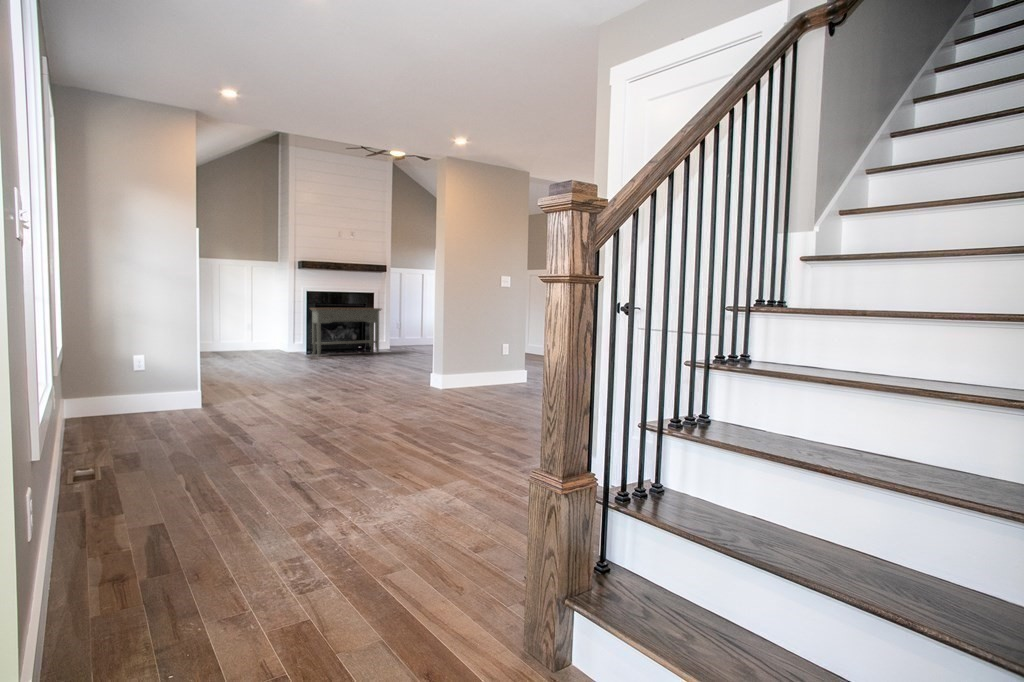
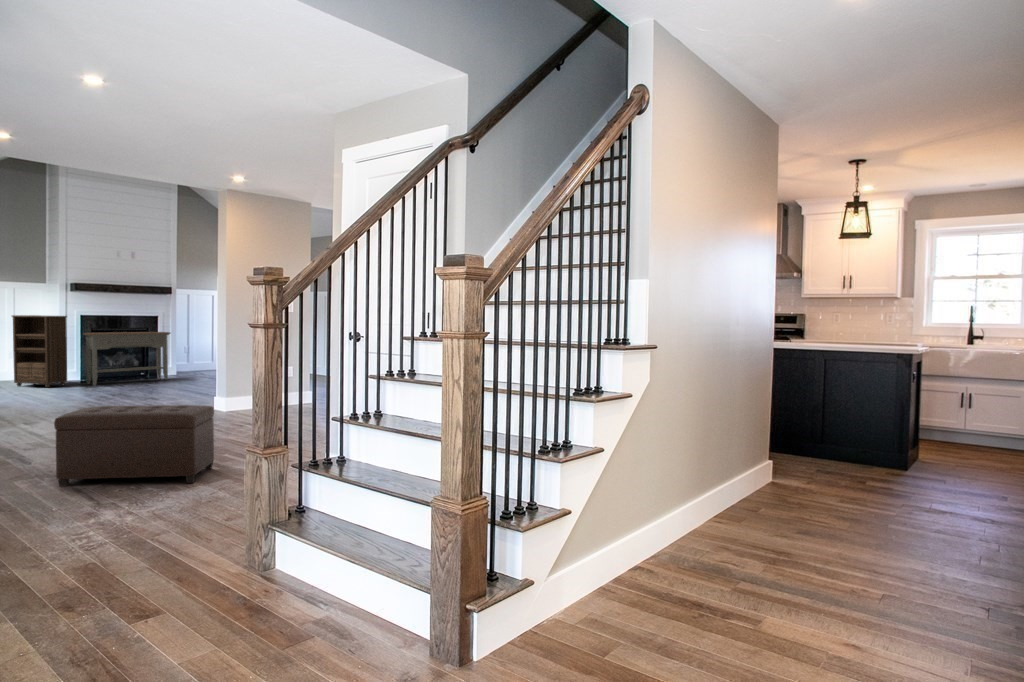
bookshelf: none [254,291,297,357] -> present [12,315,67,387]
ottoman: none [276,386,442,486] -> present [54,405,214,487]

